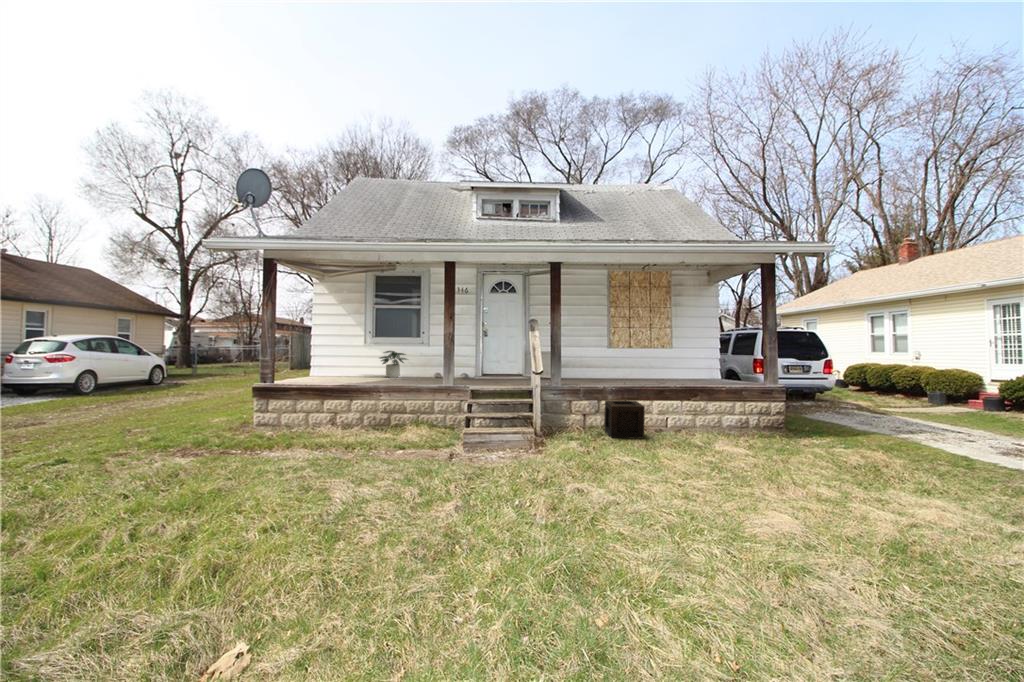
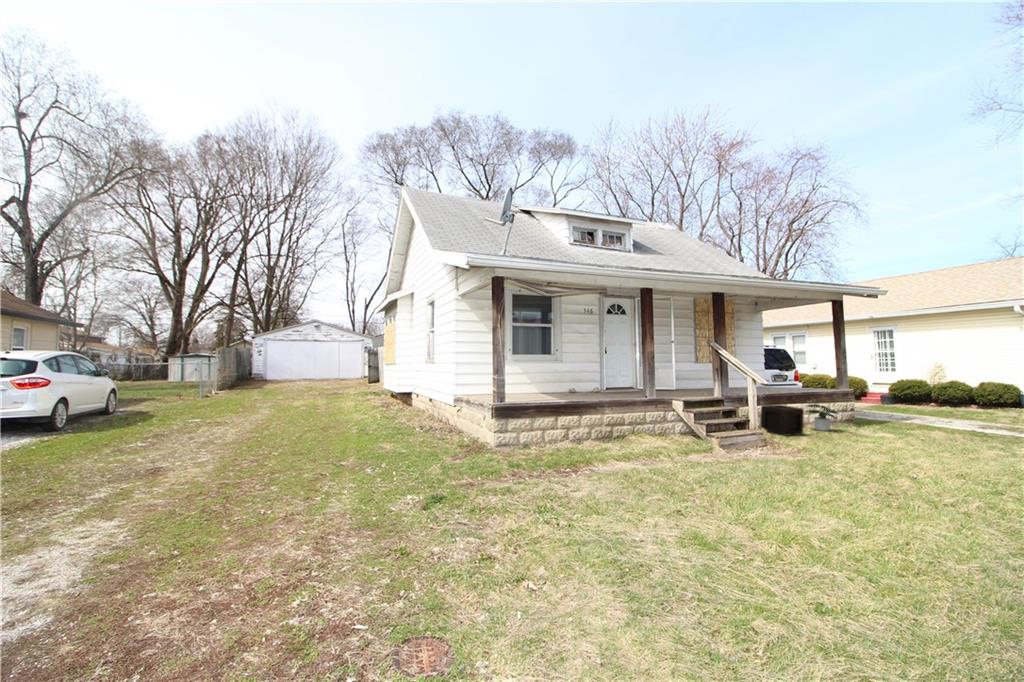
potted plant: present [380,351,406,378] -> present [807,404,839,431]

